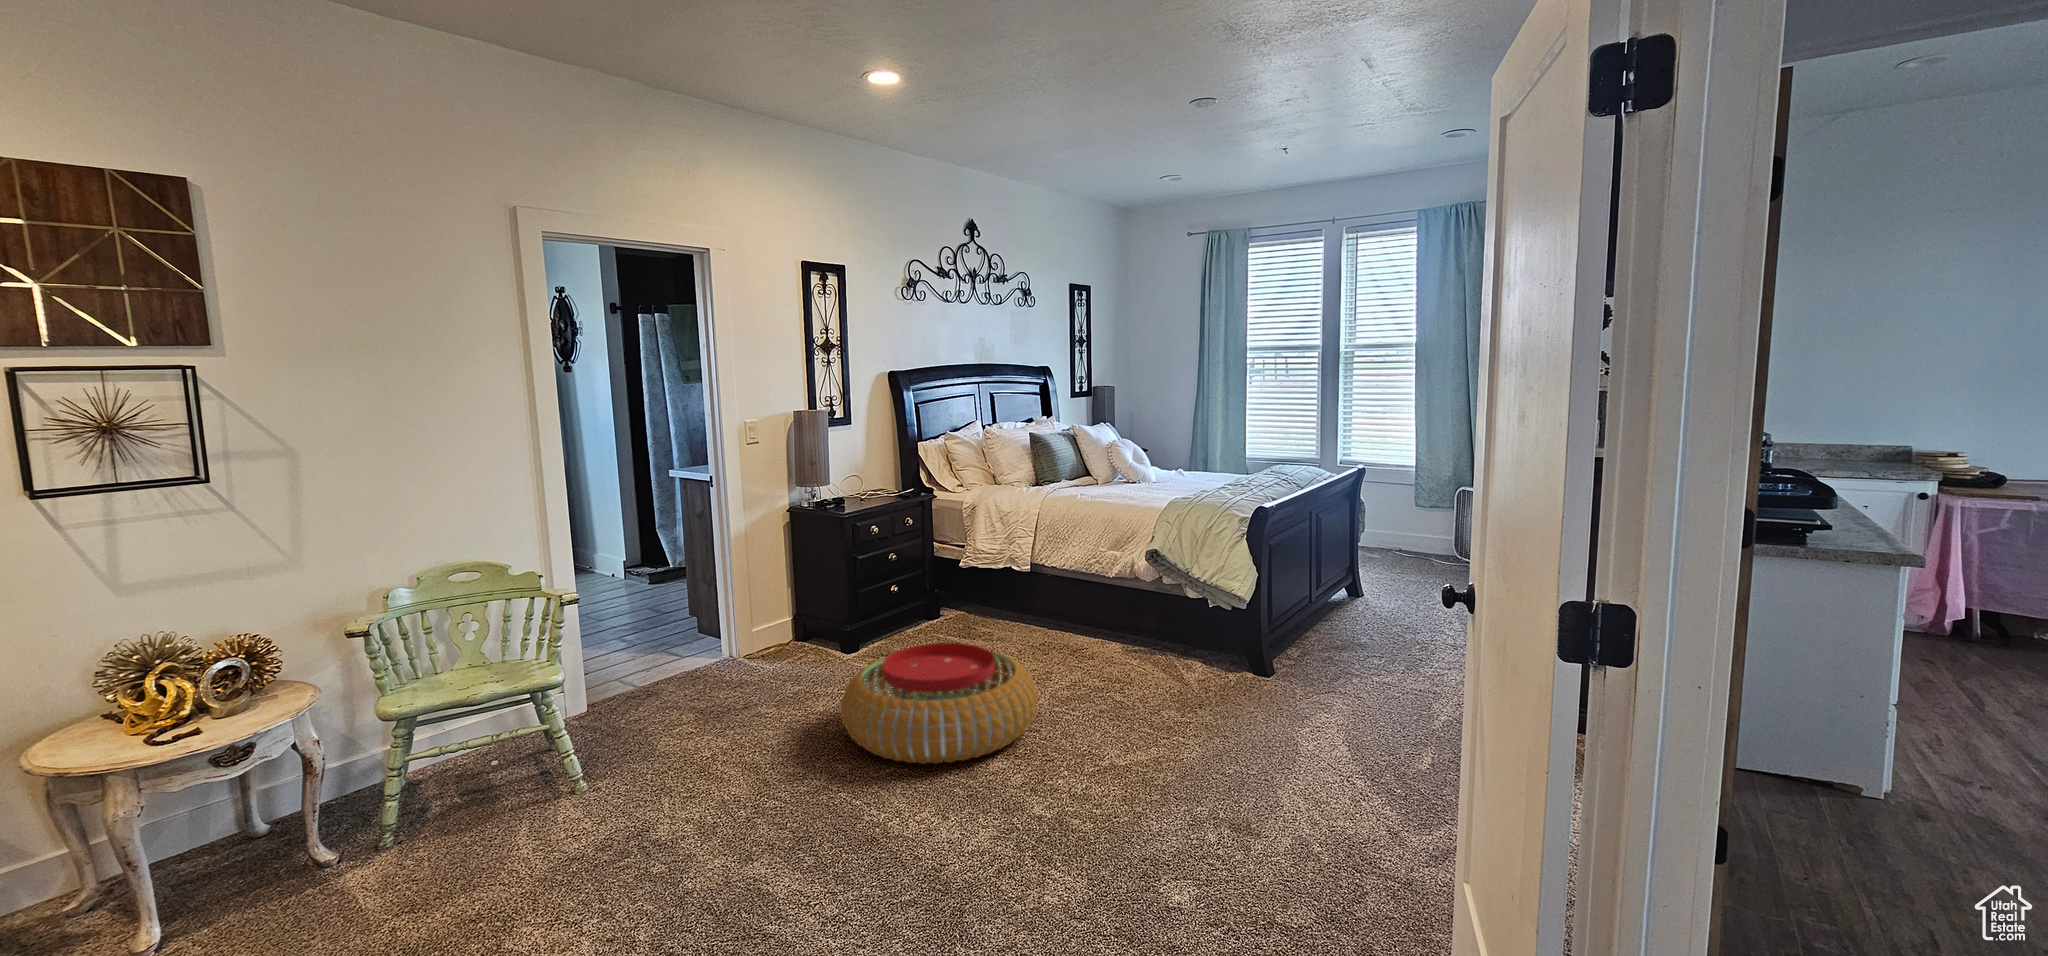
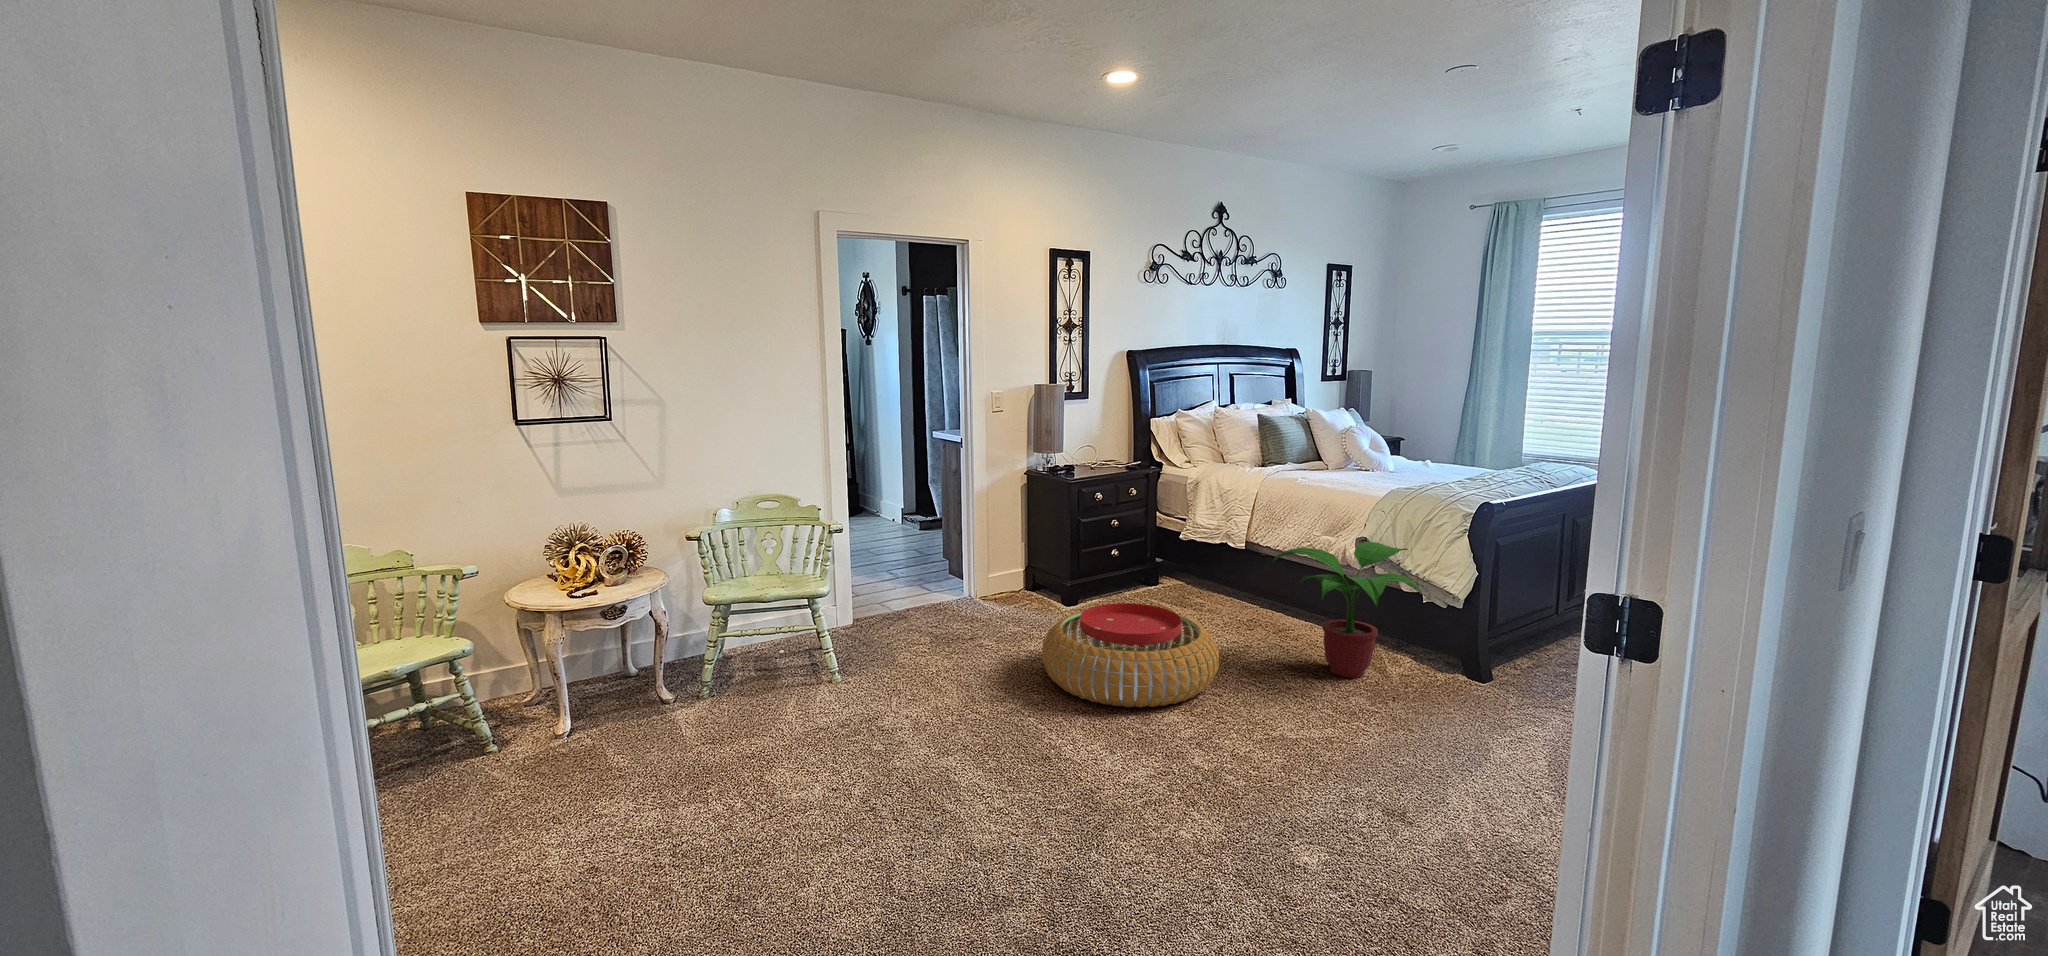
potted plant: none [1072,551,1222,691] -> present [1273,542,1422,678]

